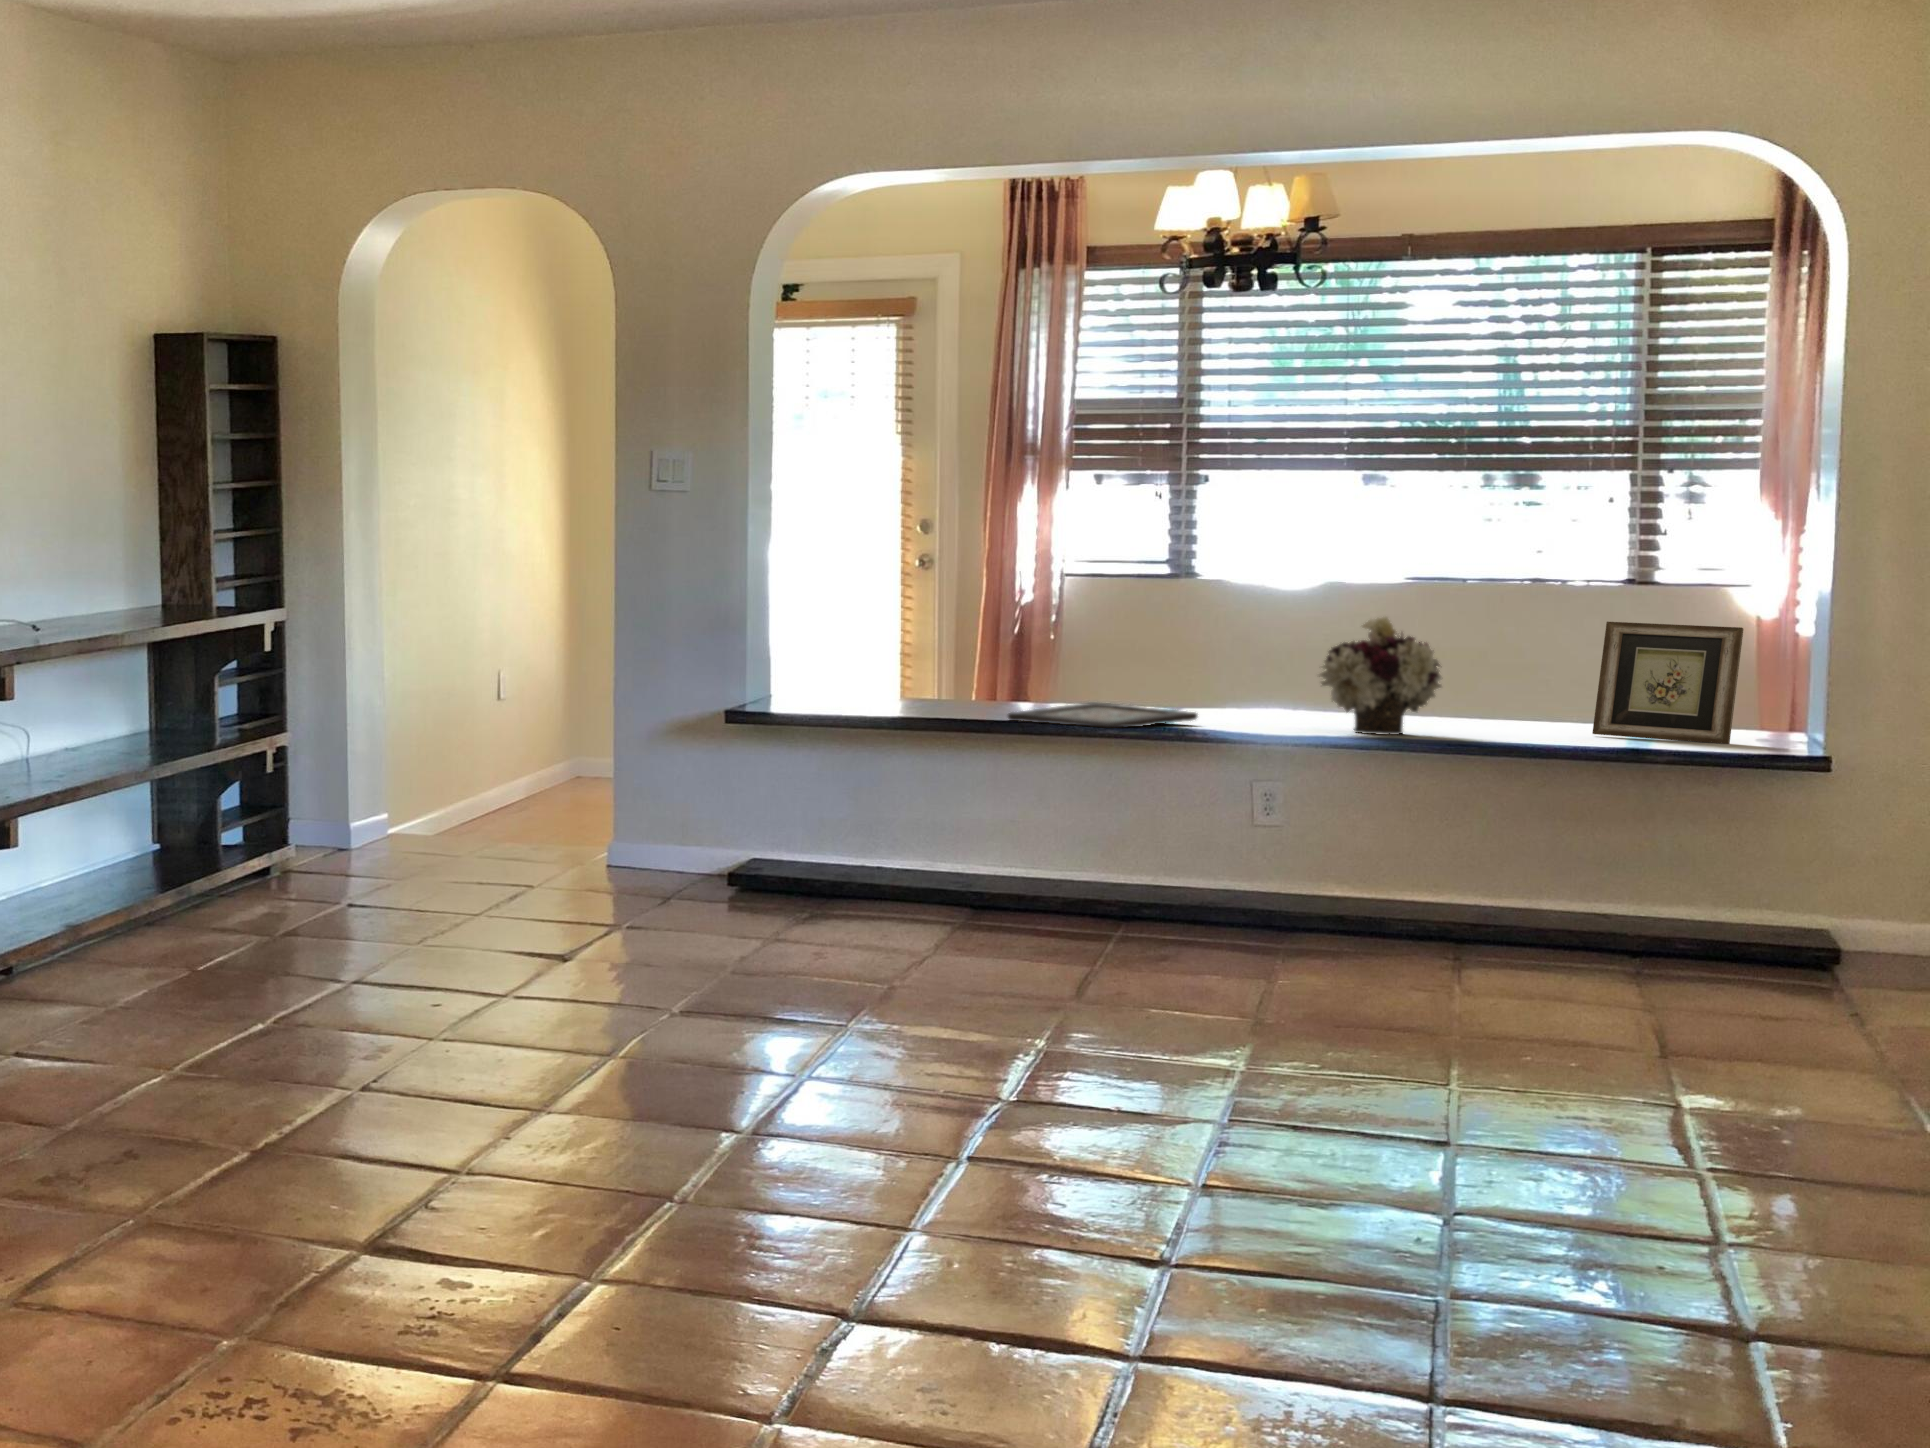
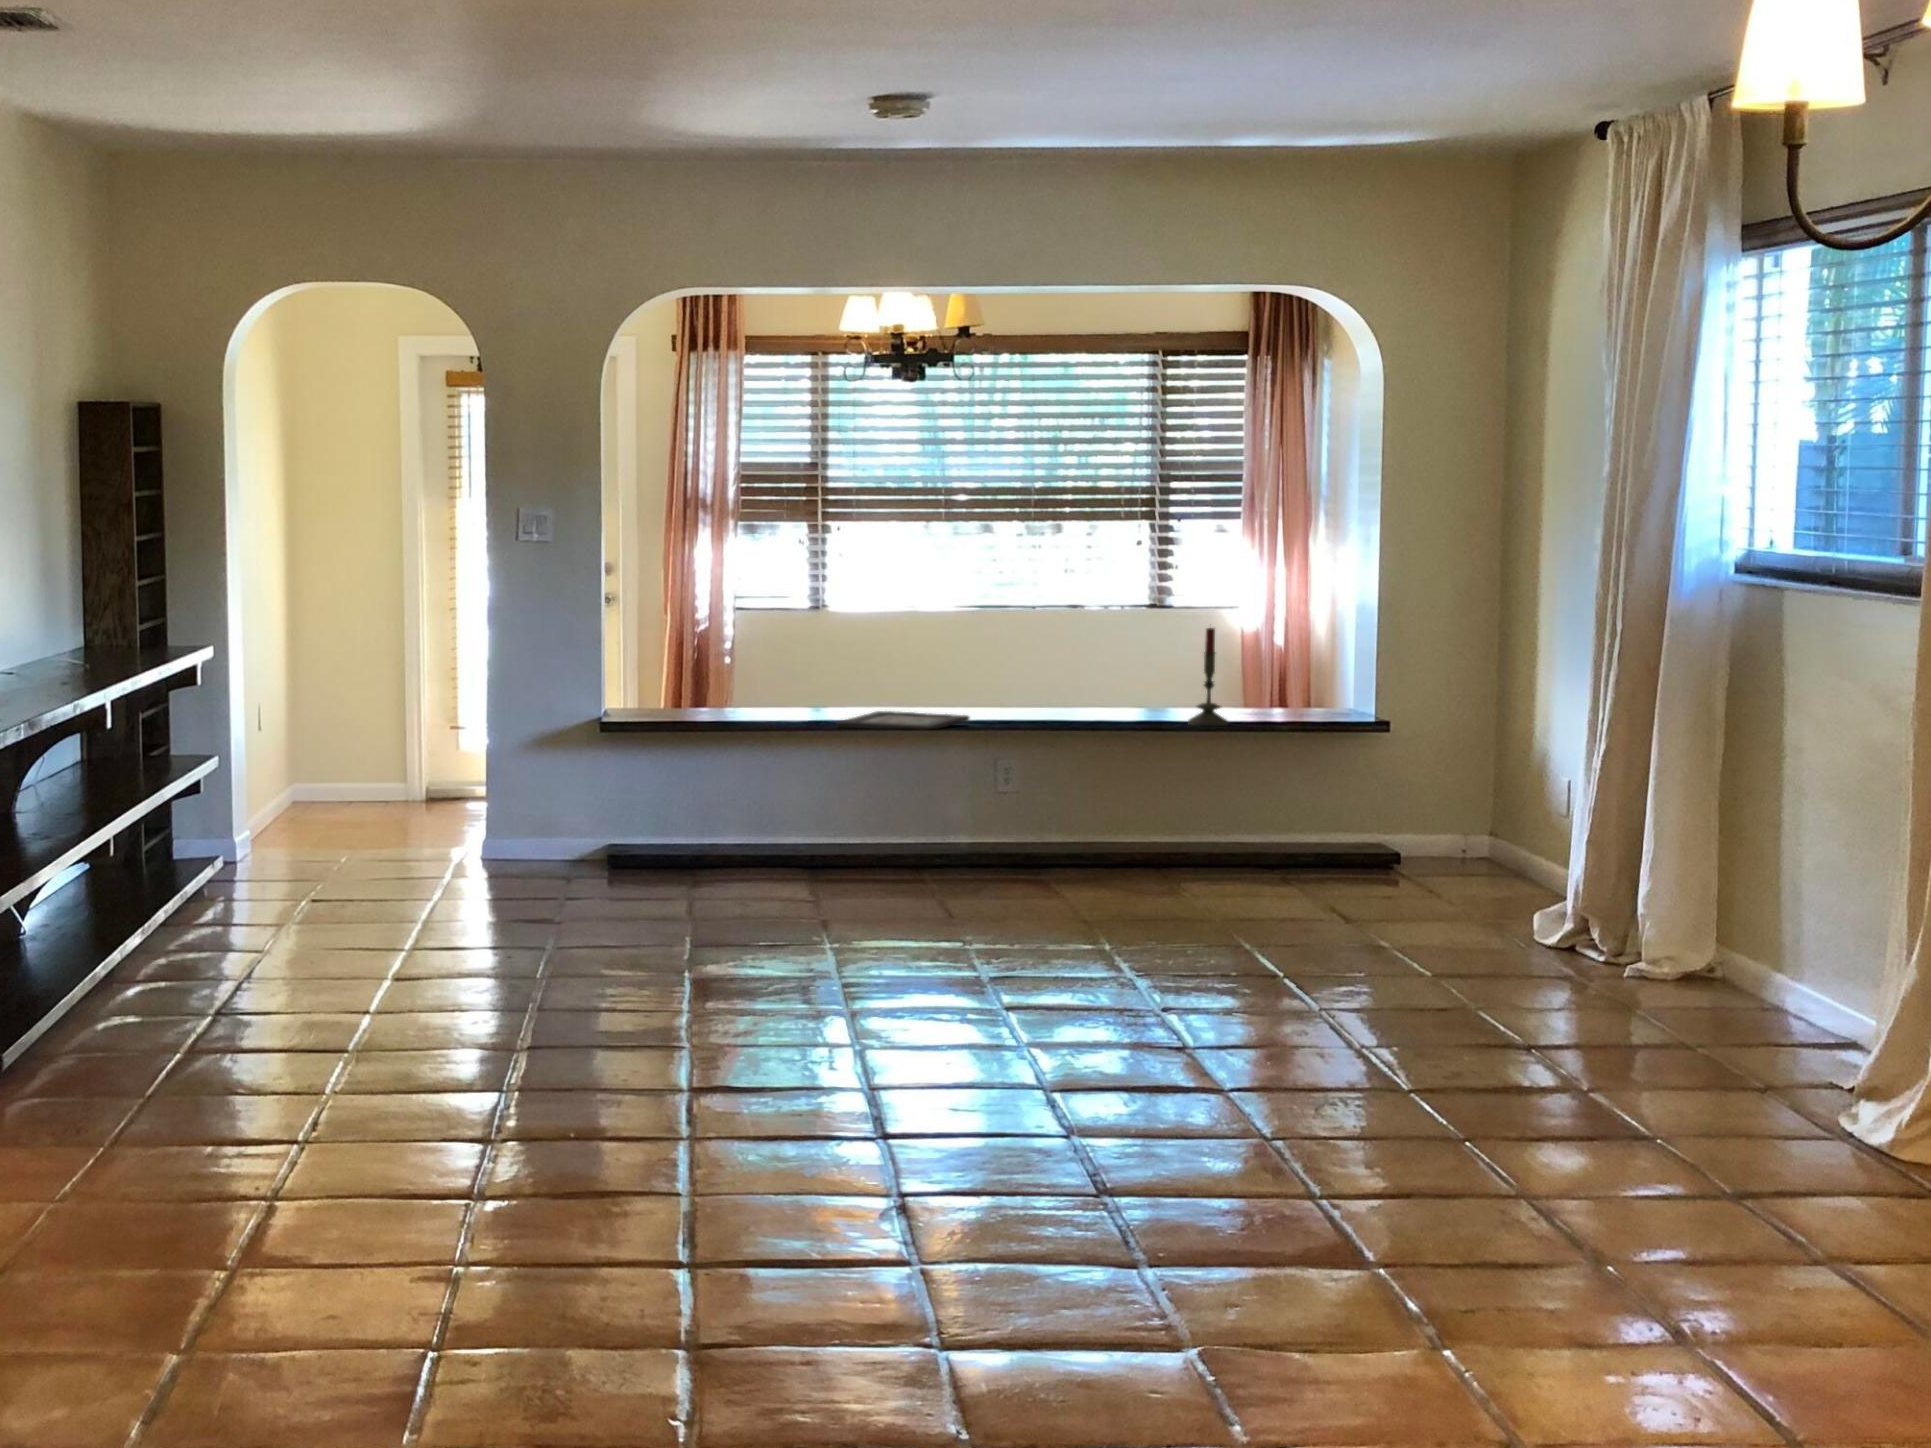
candle: none [1503,603,1562,743] -> present [1188,628,1228,726]
flower arrangement: present [1319,617,1442,735] -> none [1061,637,1143,726]
picture frame: present [1592,622,1743,744] -> none [1227,637,1322,722]

